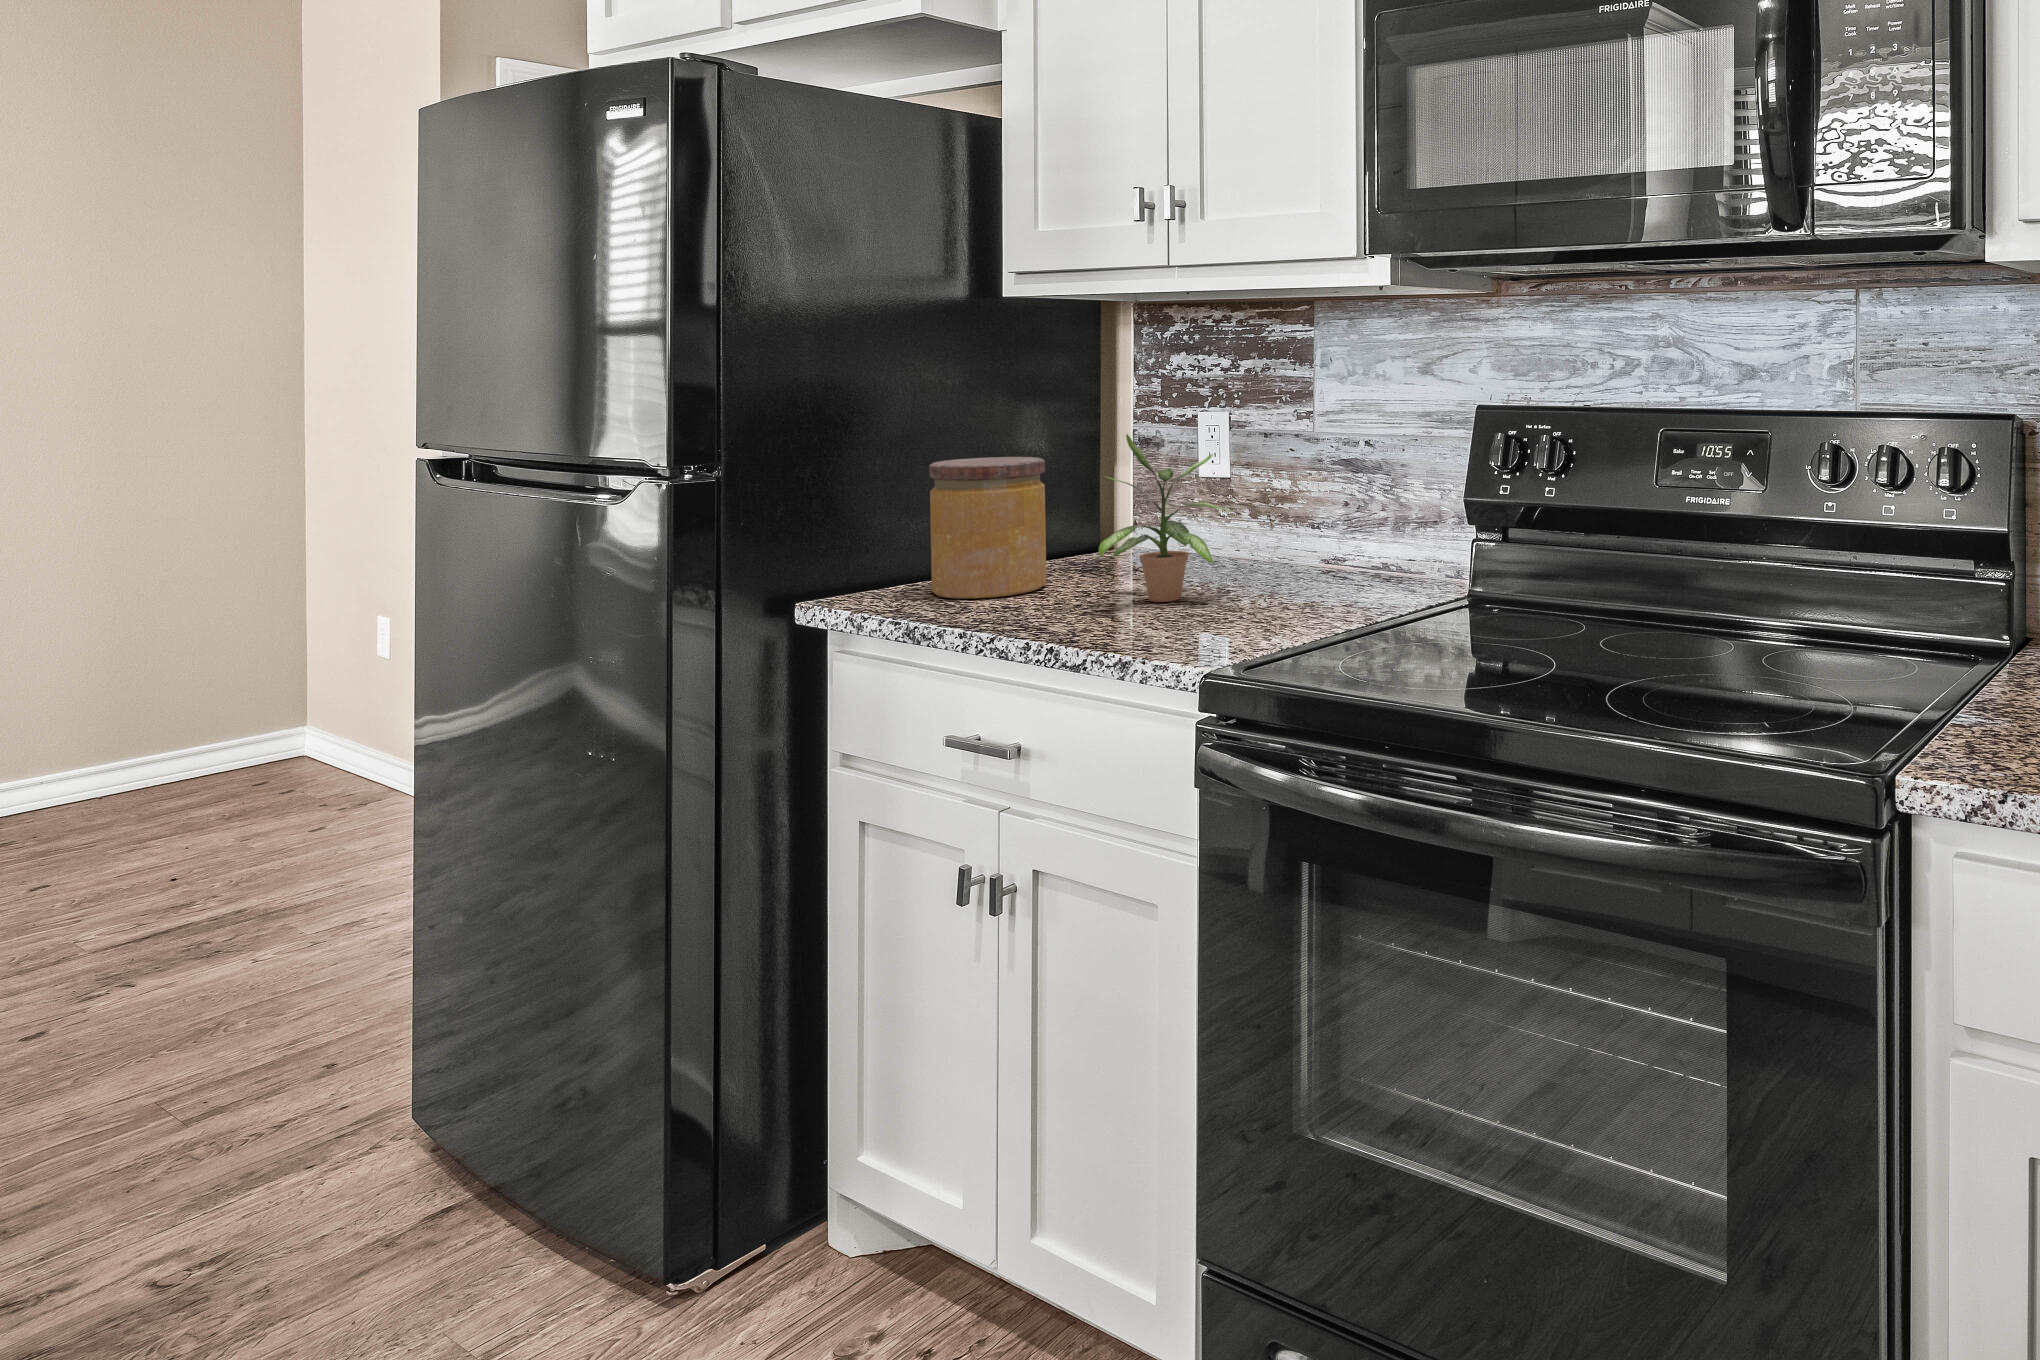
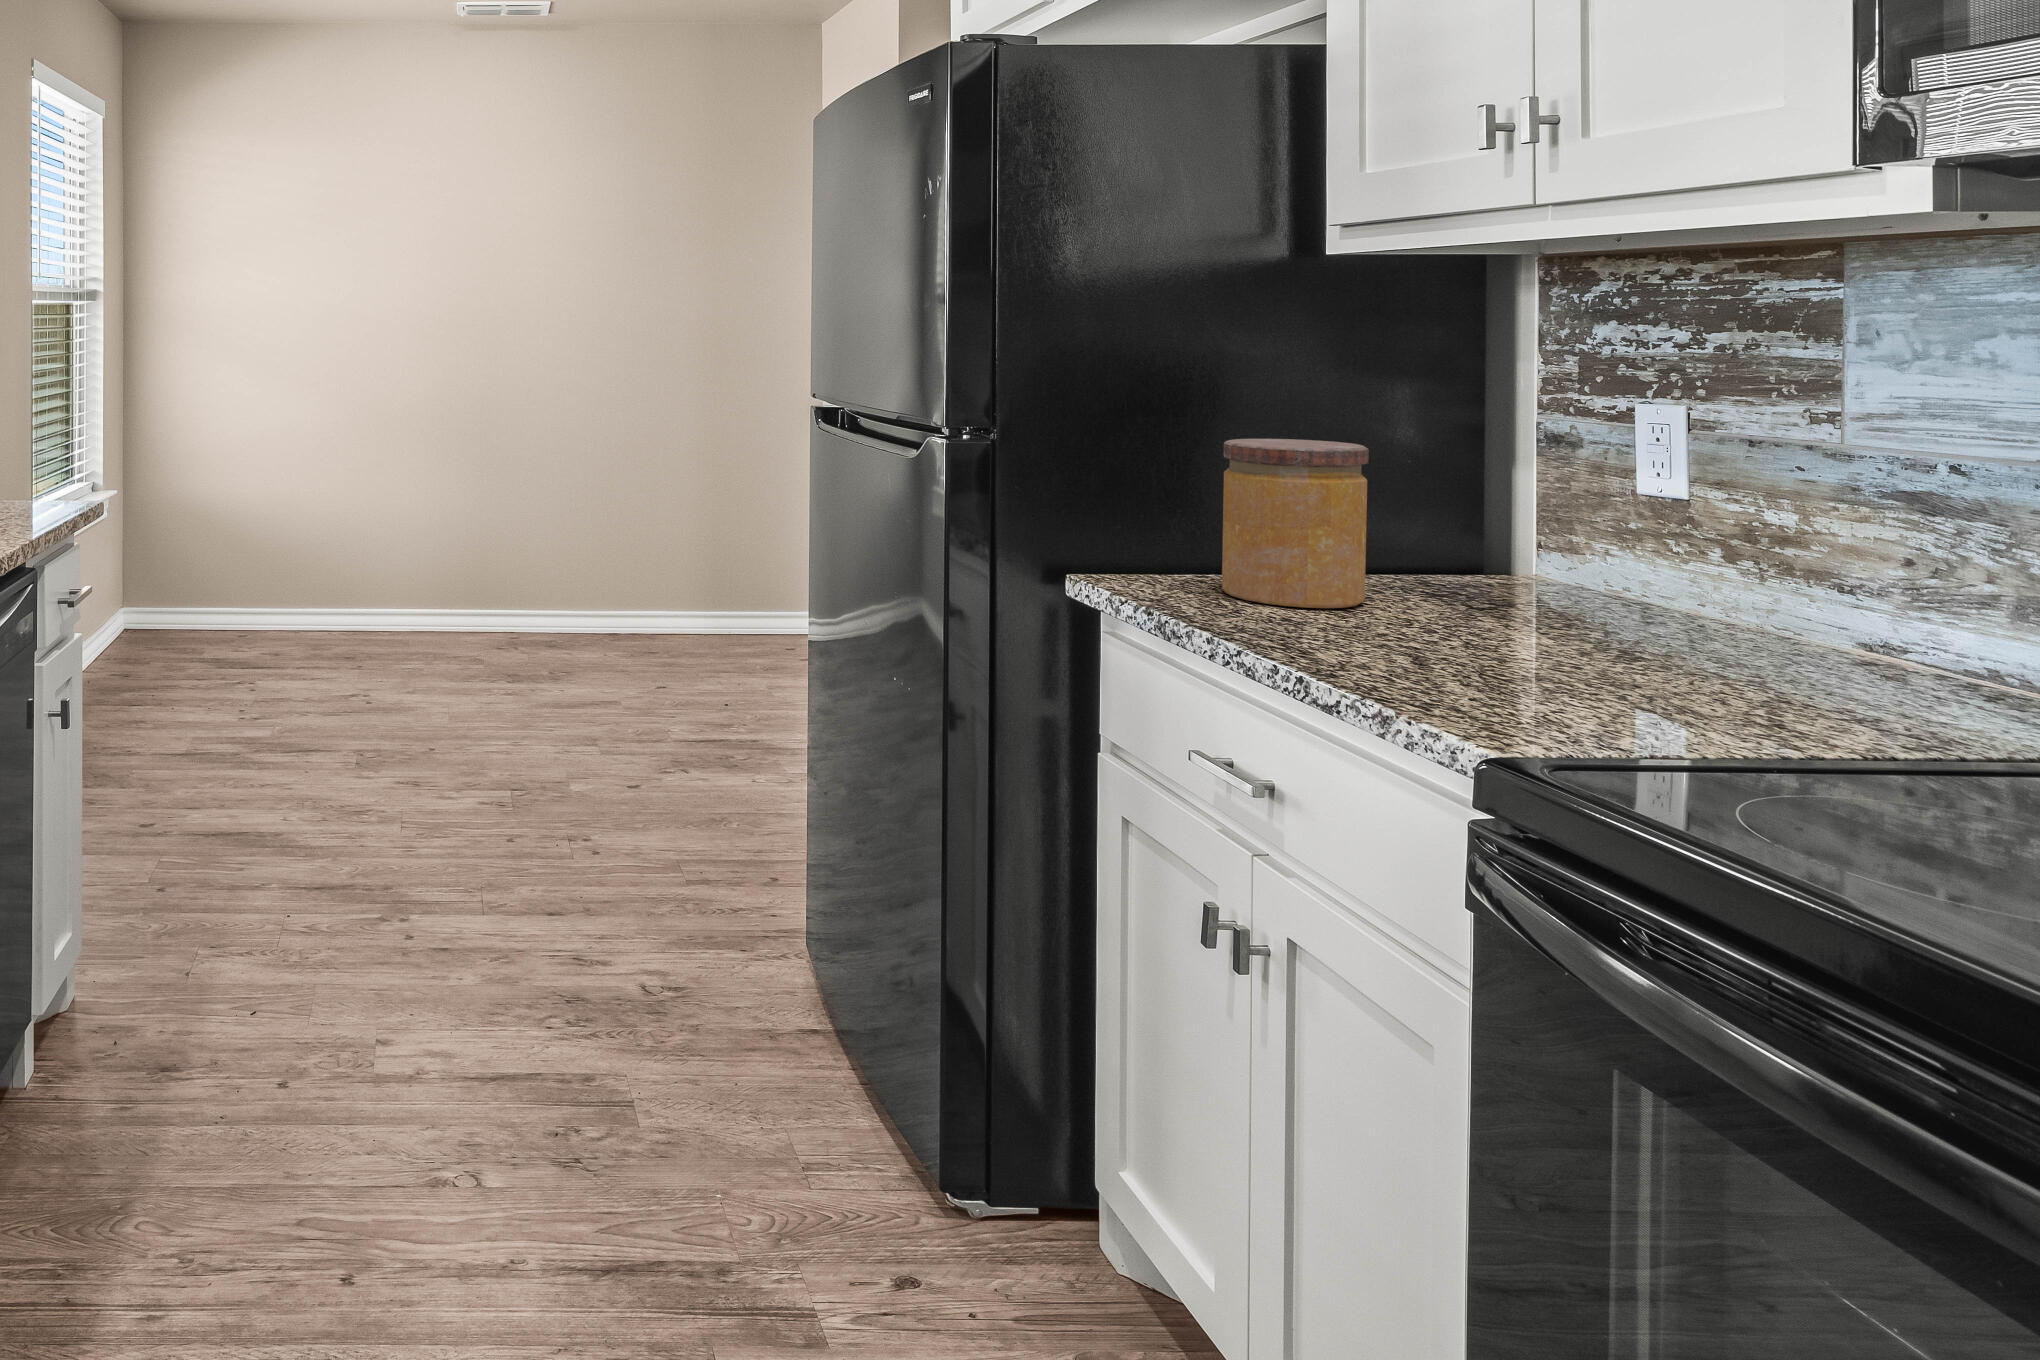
potted plant: present [1099,434,1235,602] -> none [1403,422,1635,656]

